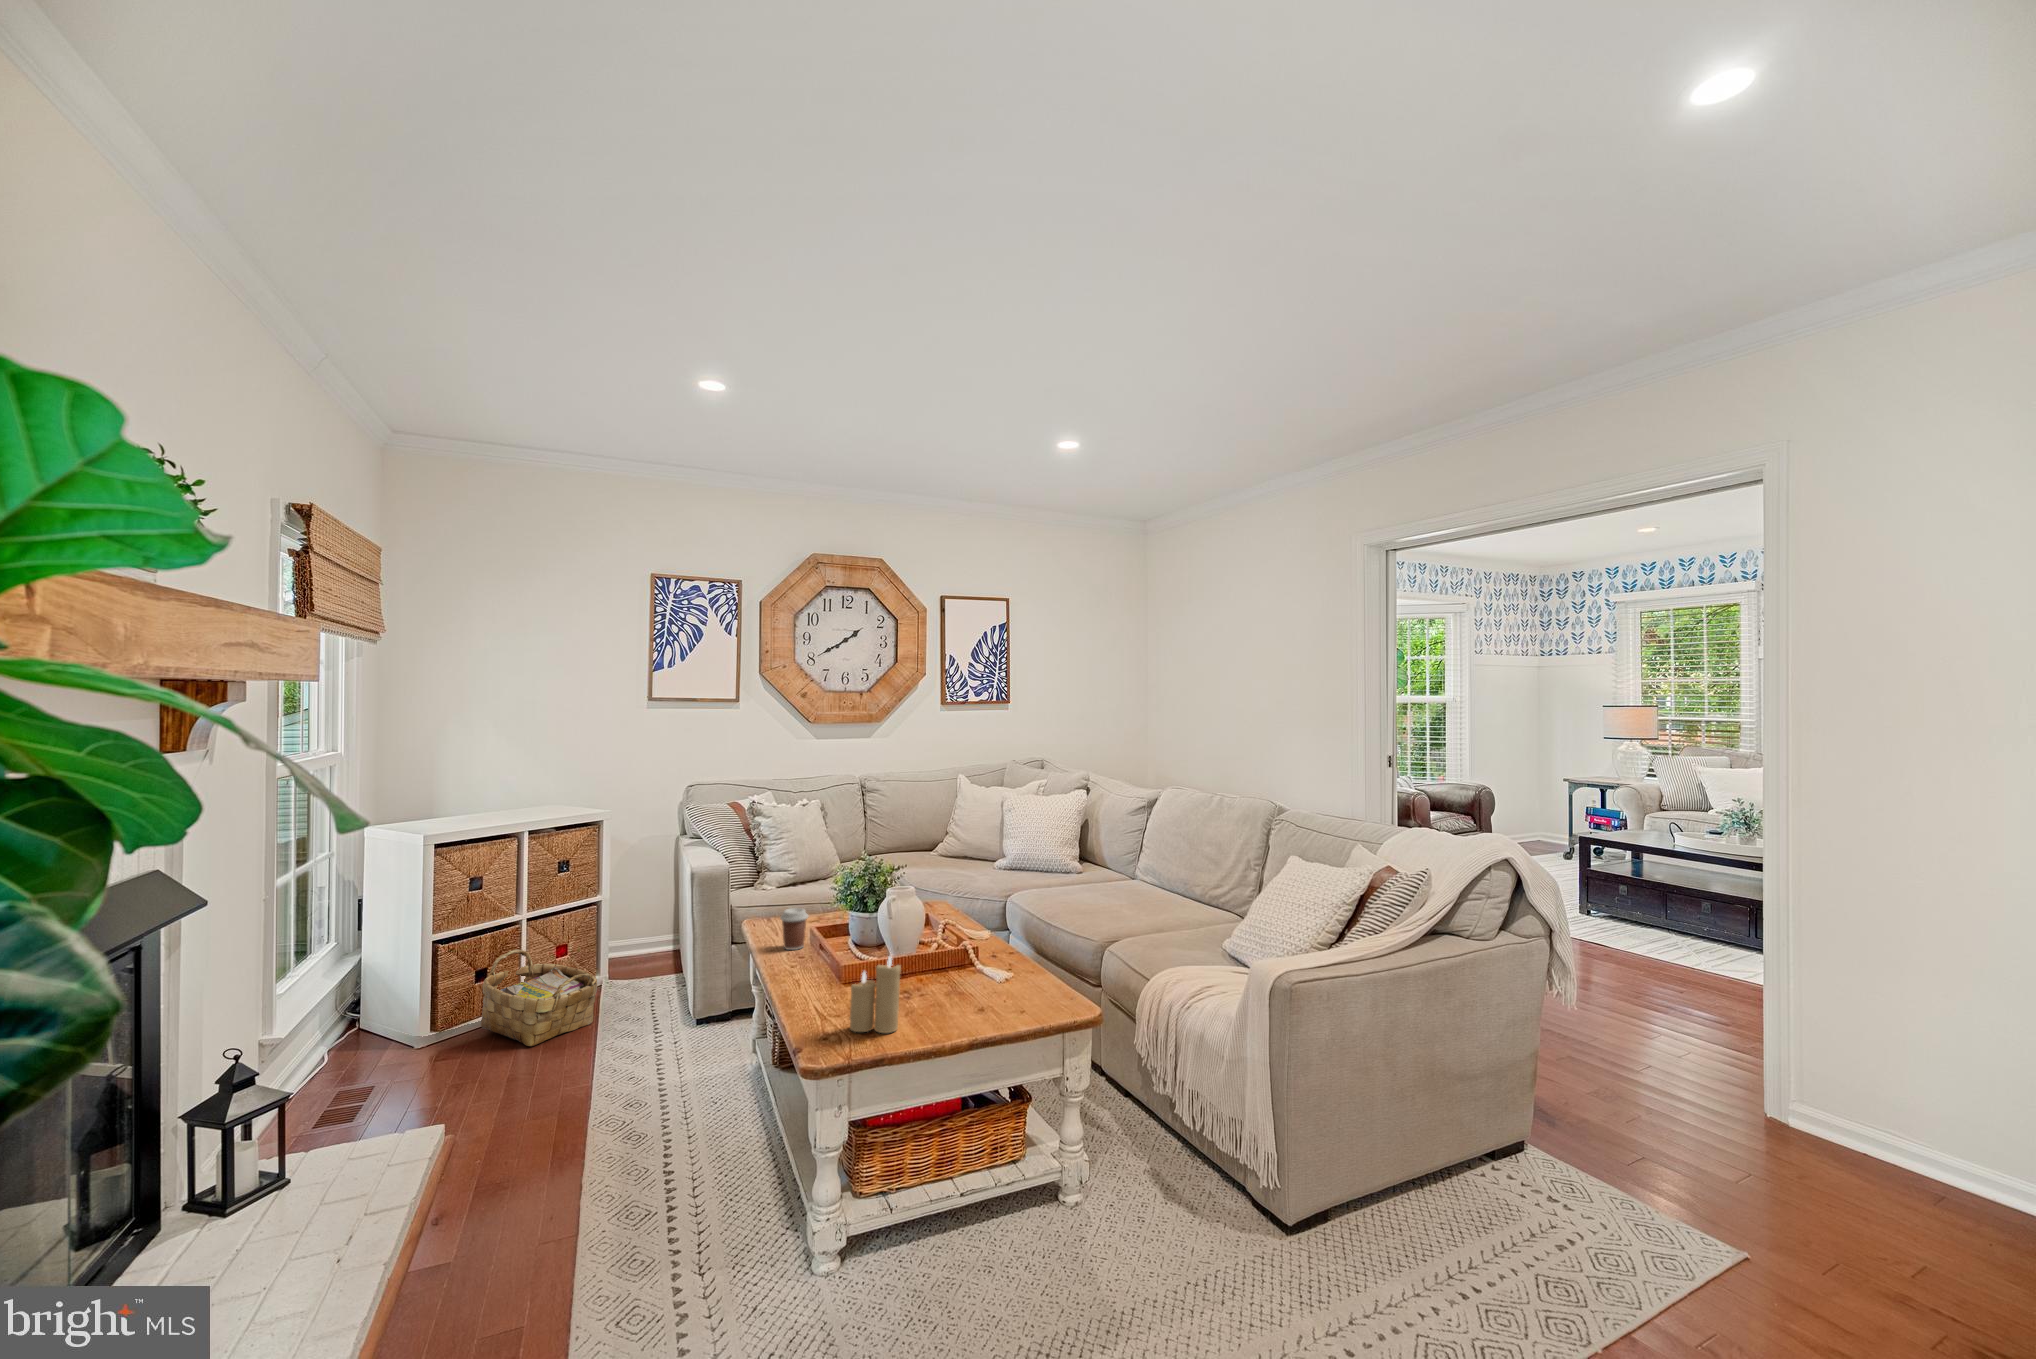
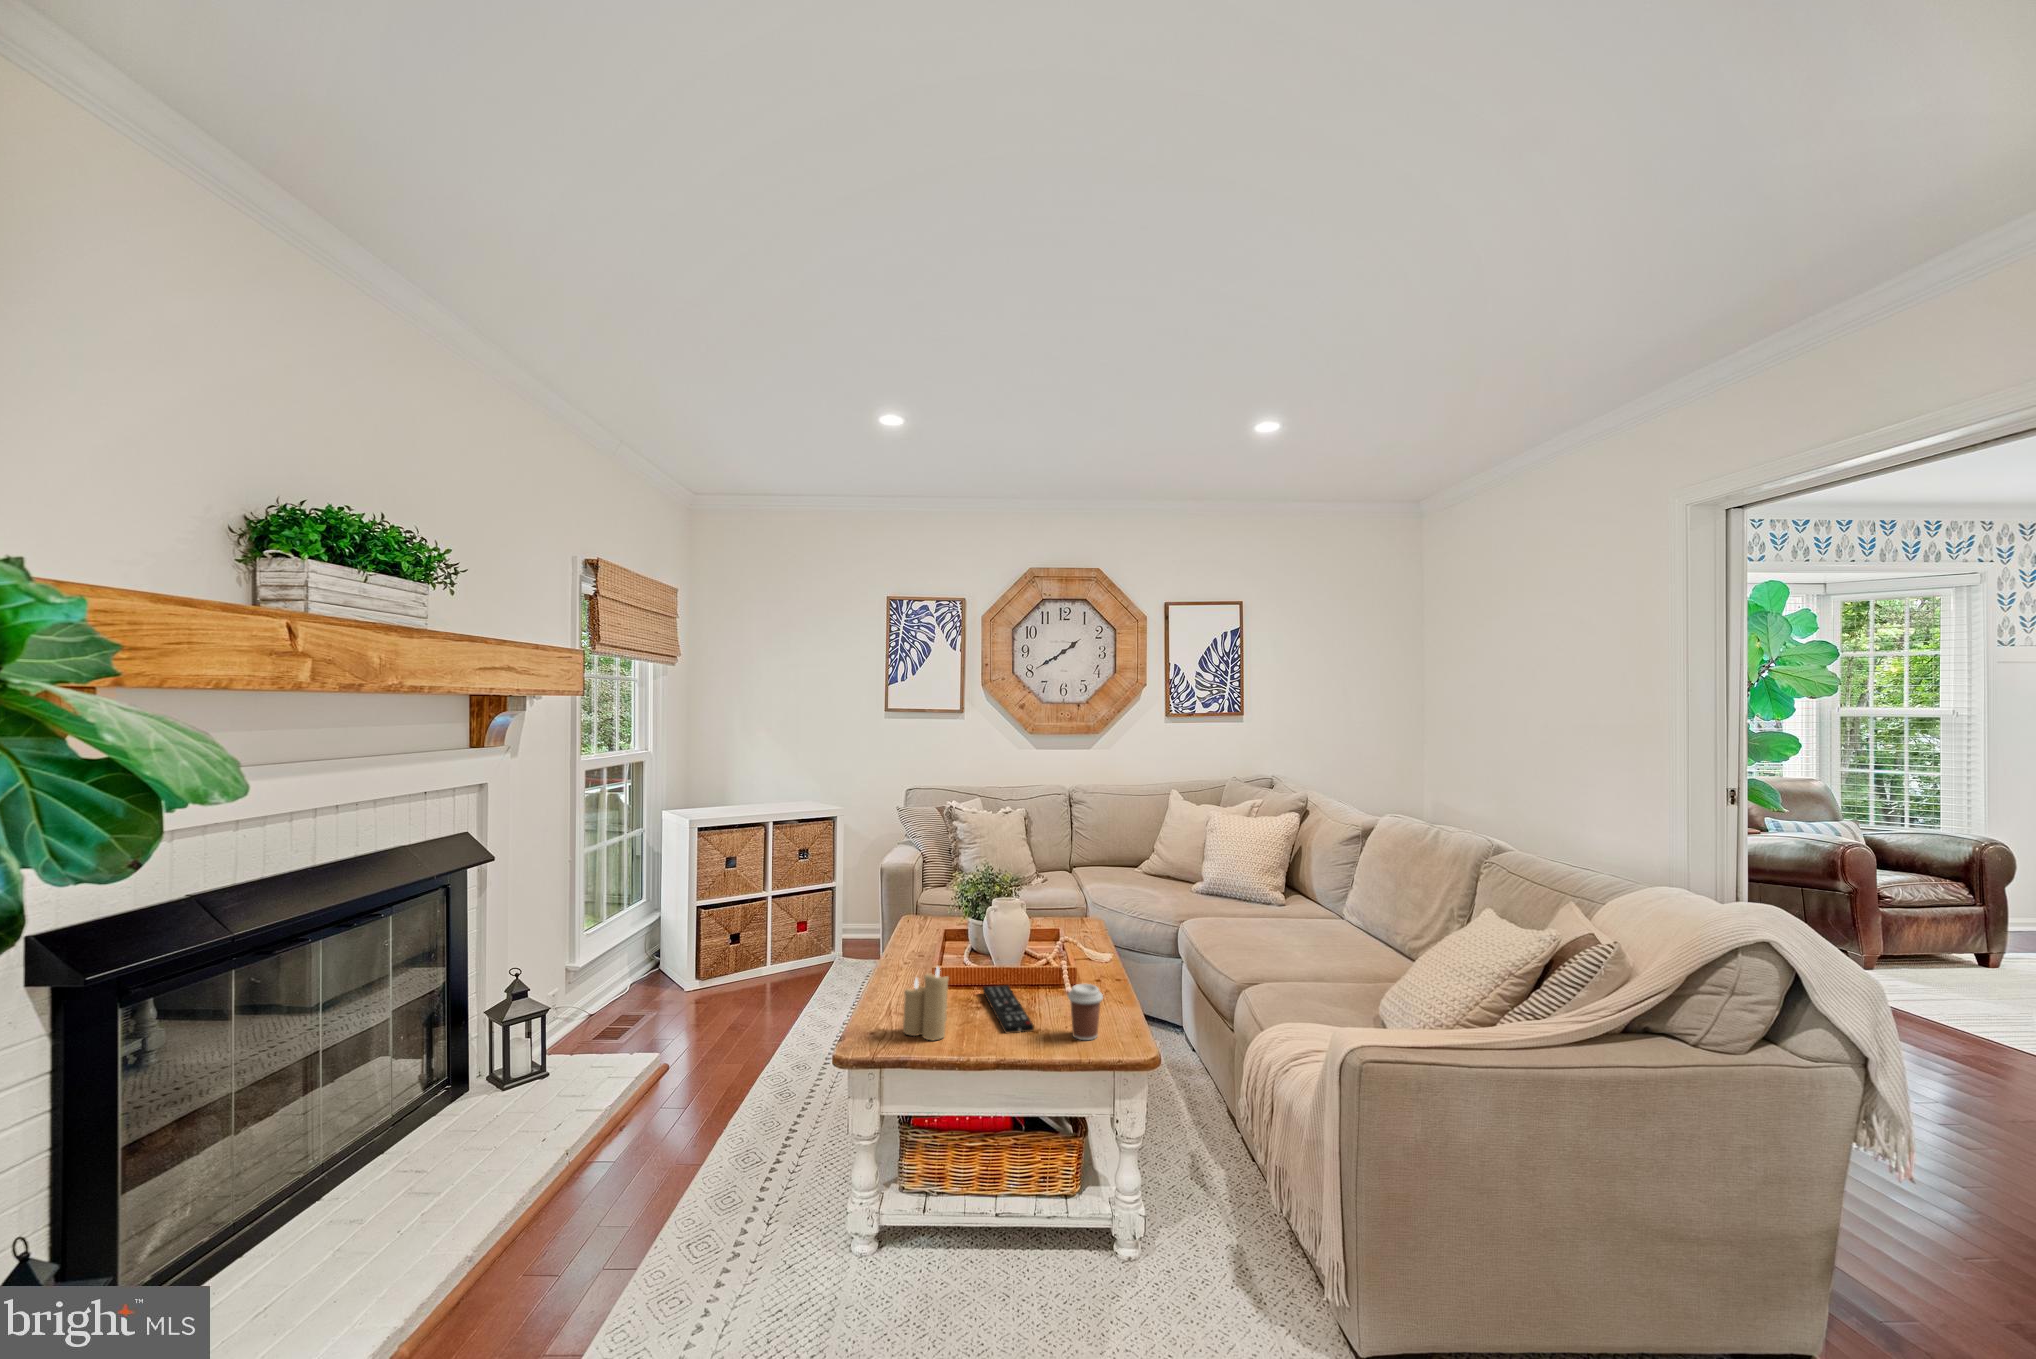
coffee cup: present [780,908,808,950] -> present [1068,984,1103,1040]
woven basket: present [481,949,597,1046] -> none [729,922,814,1006]
remote control: none [893,970,977,1015] -> present [983,985,1034,1033]

